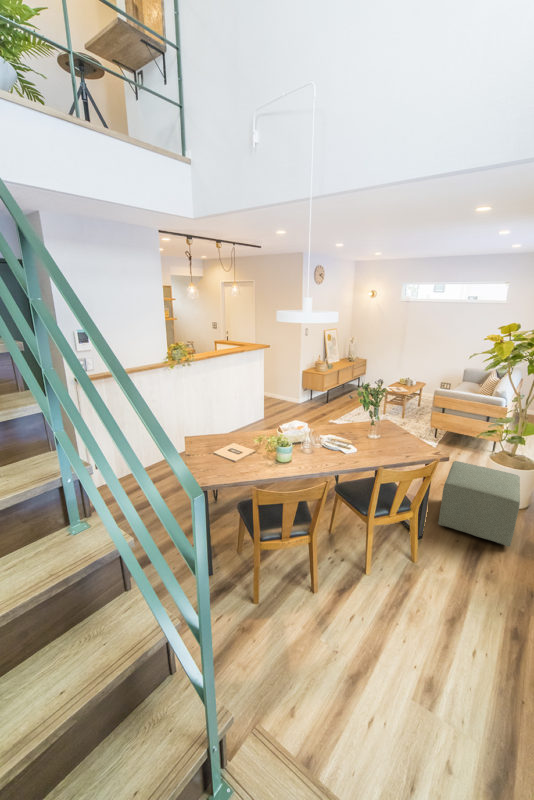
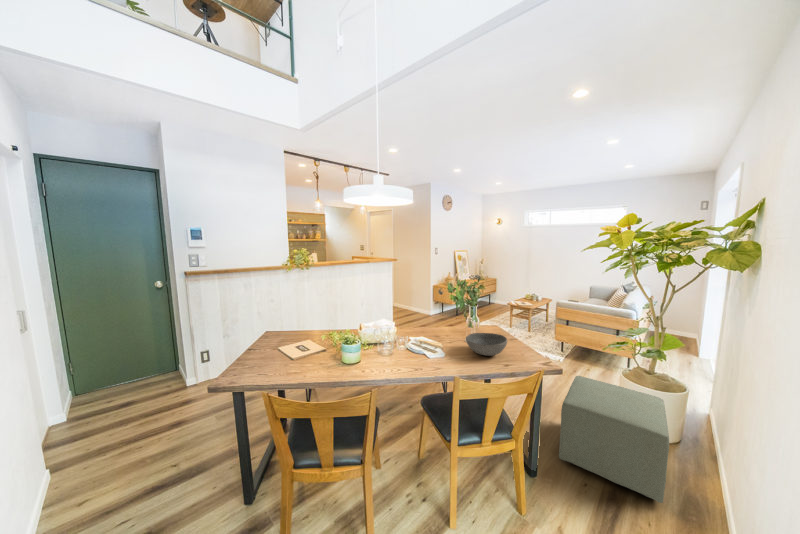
bowl: none [373,432,408,451] -> present [466,333,507,356]

